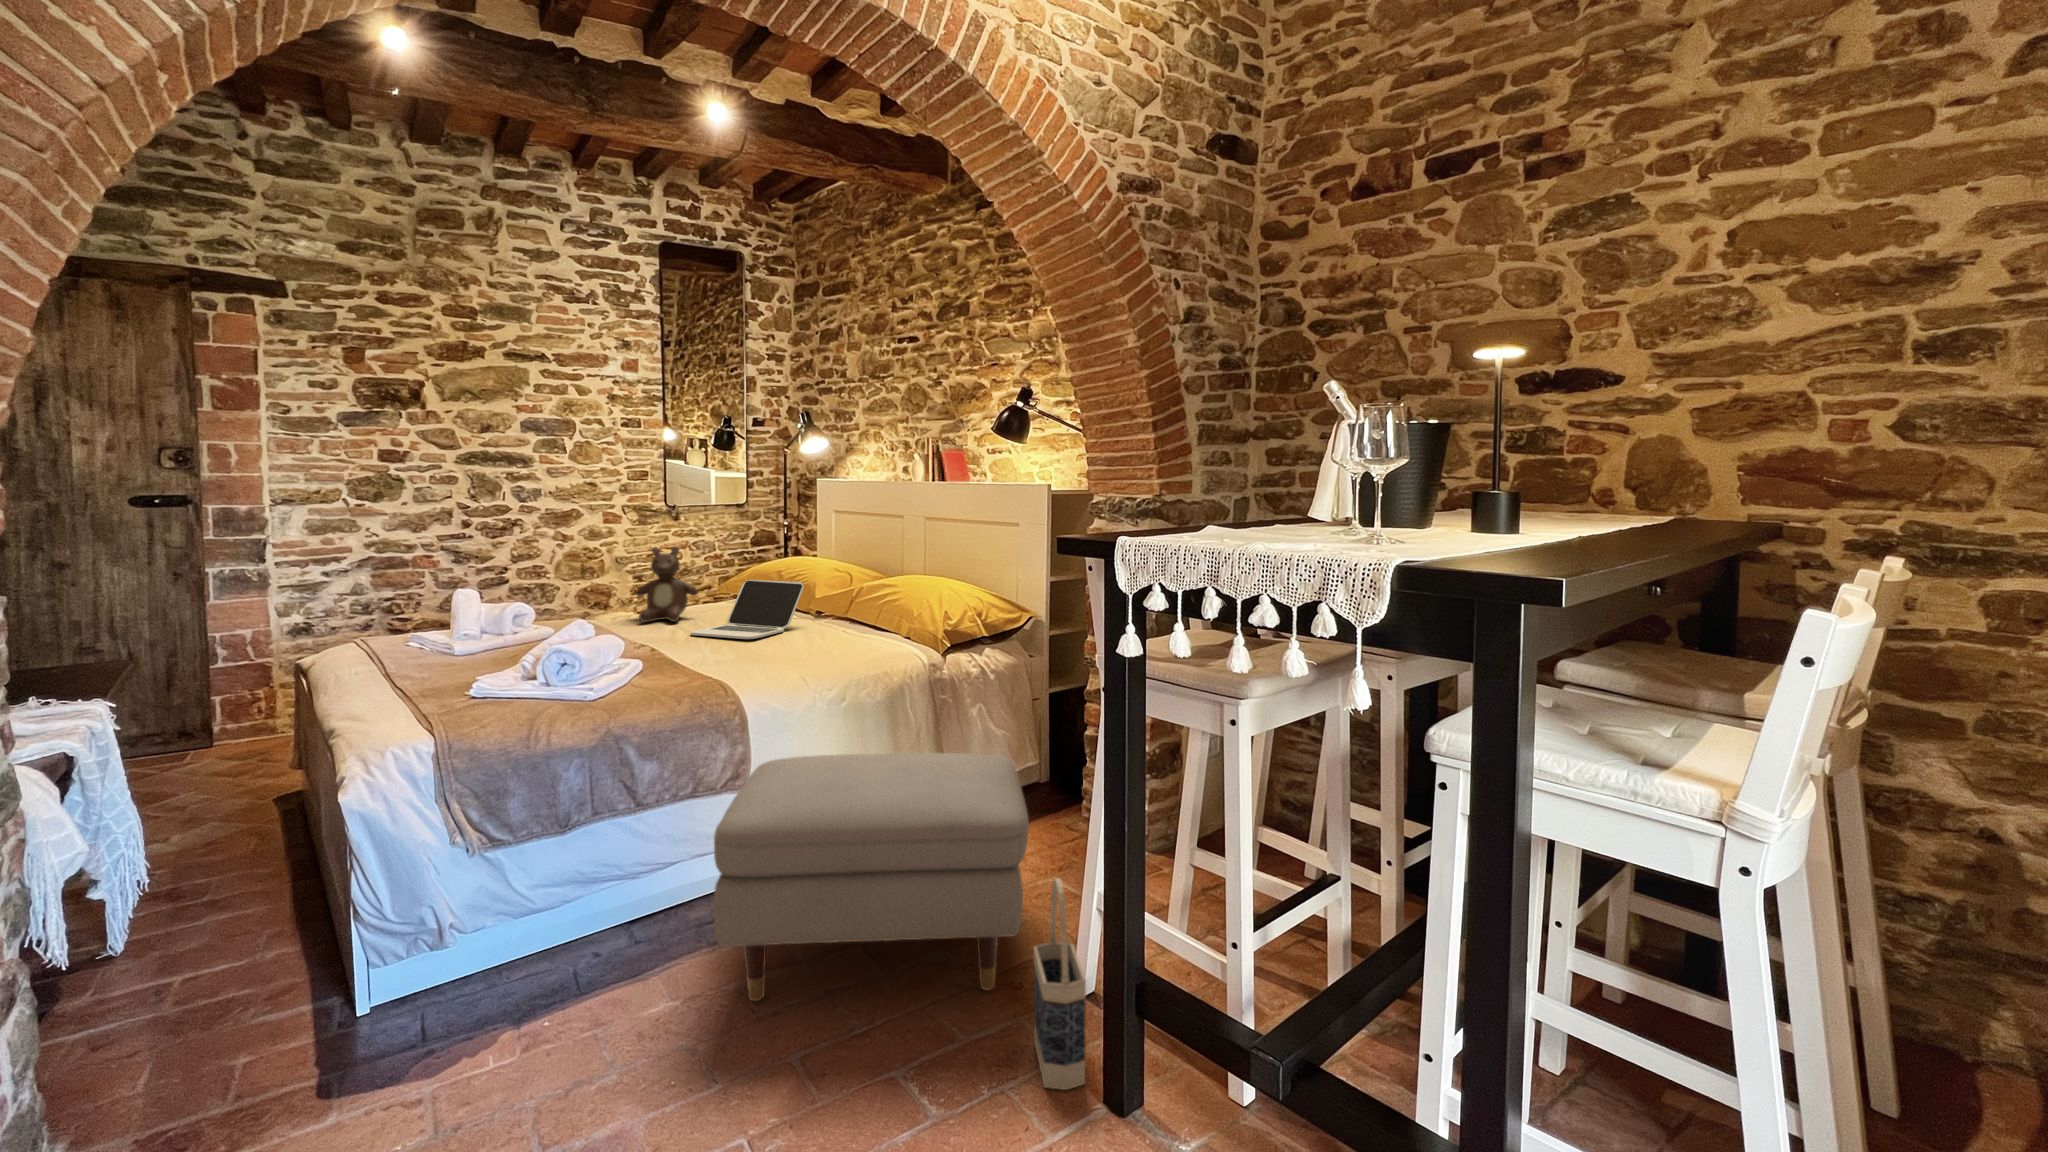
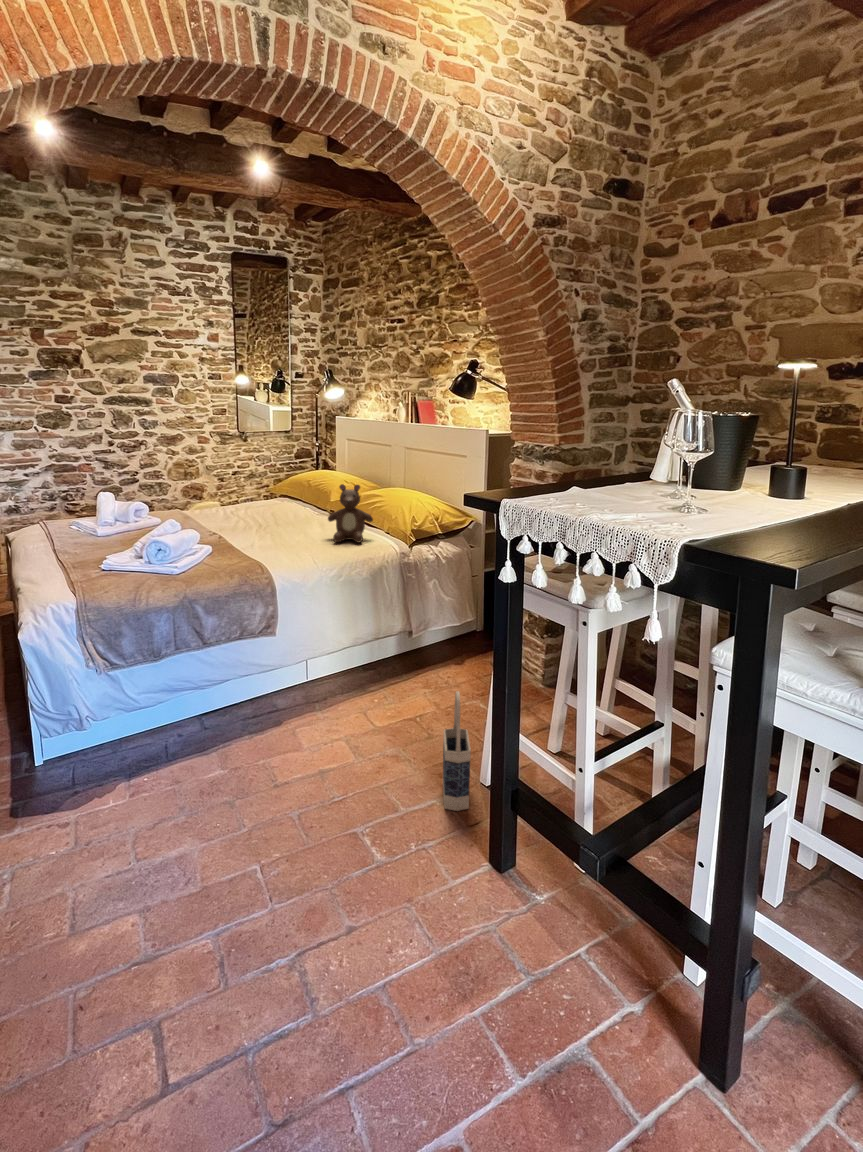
teddy bear: present [636,547,698,622] -> present [328,484,373,543]
laptop: present [691,580,804,639] -> none [250,490,322,530]
ottoman: present [713,753,1029,1001] -> none [258,609,448,753]

